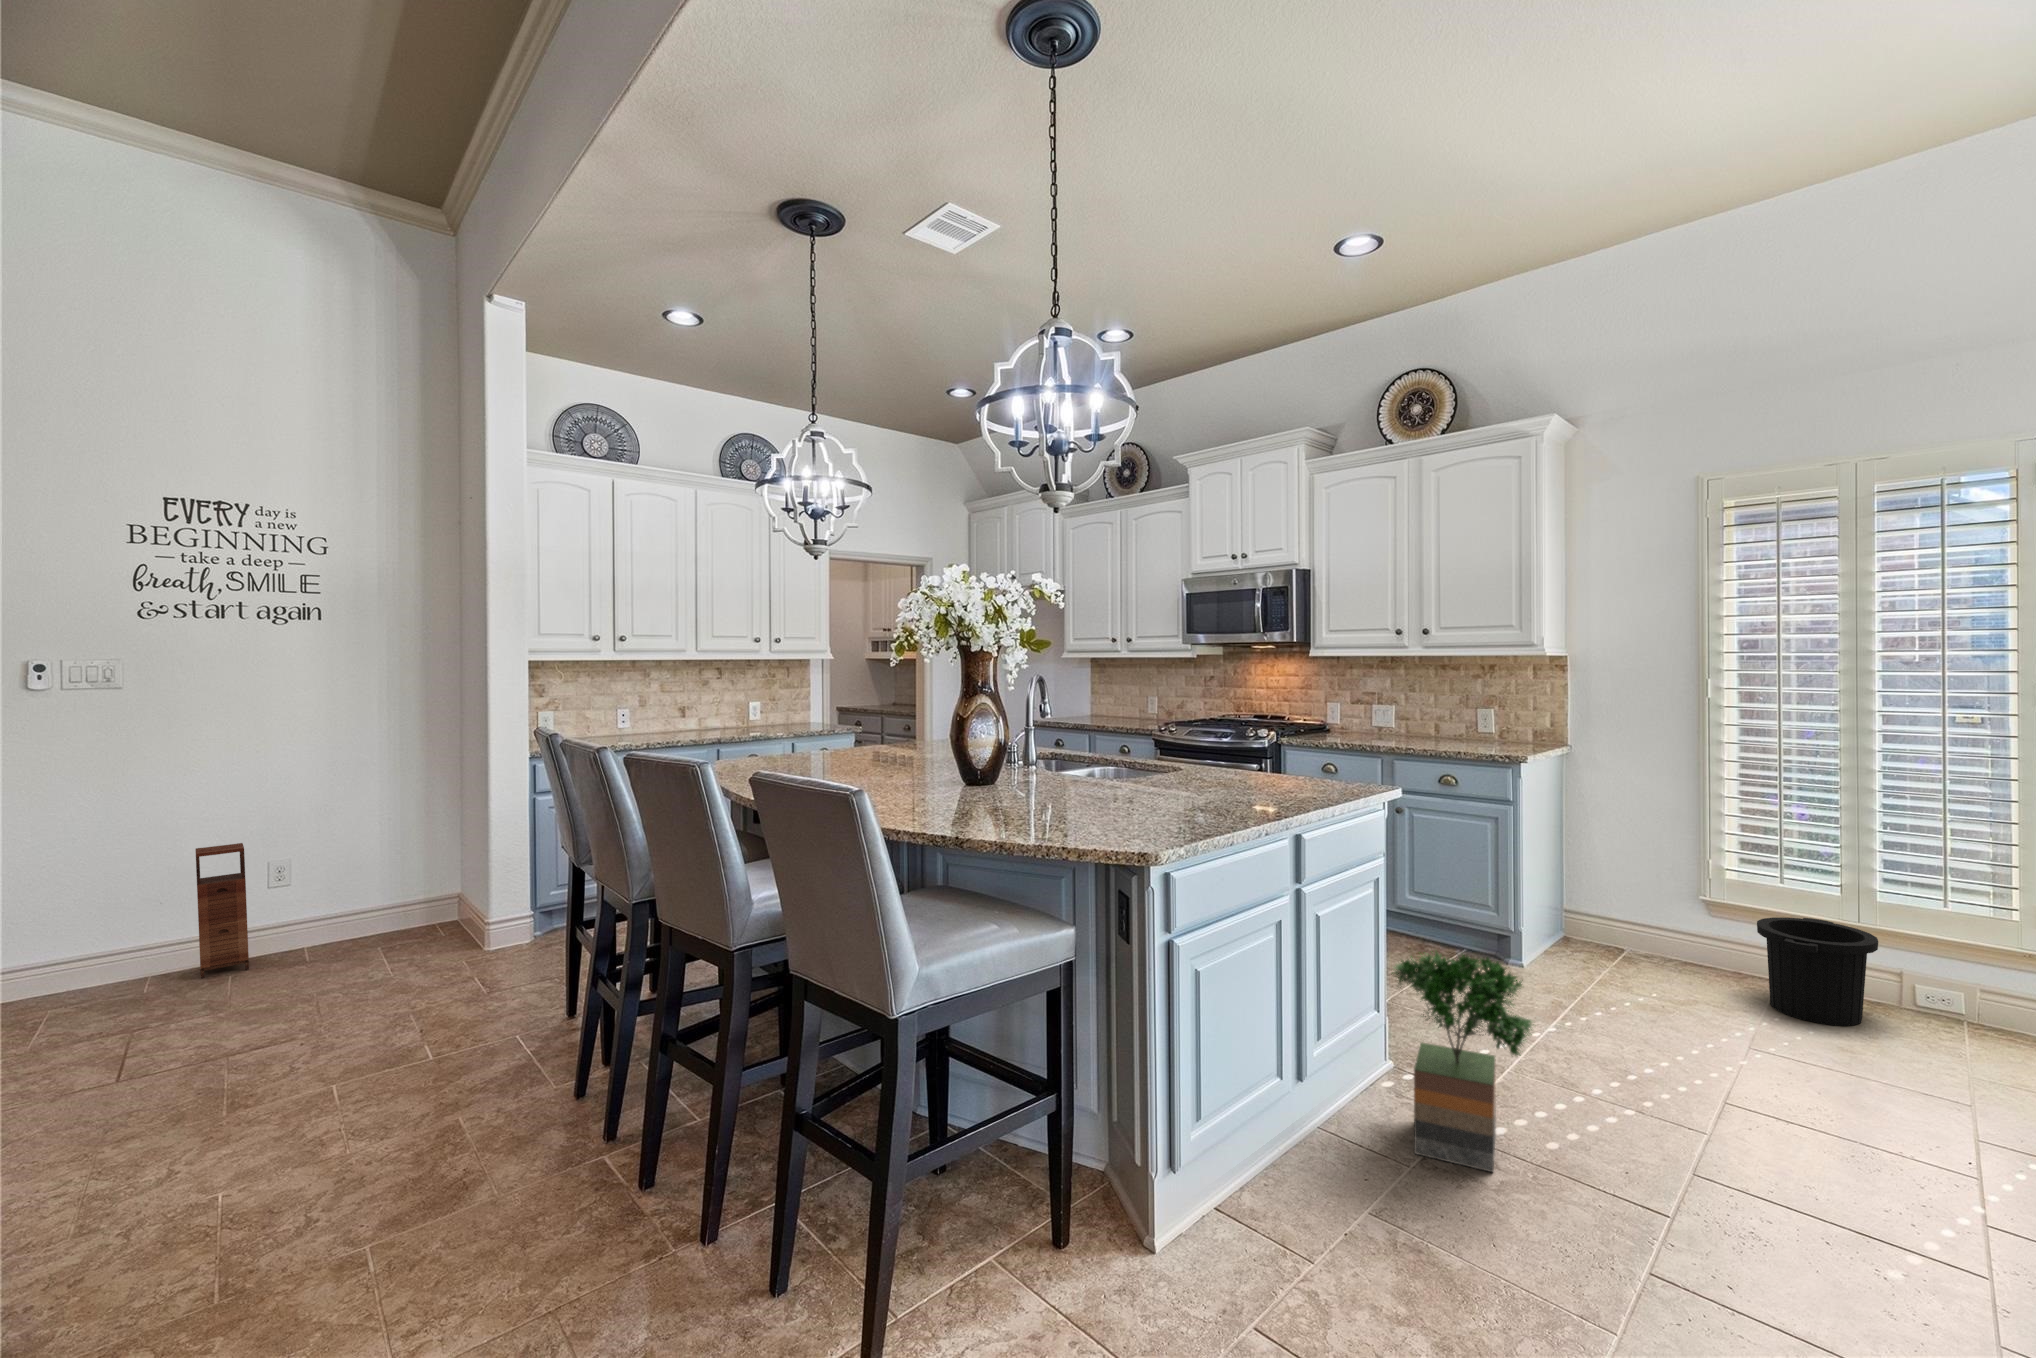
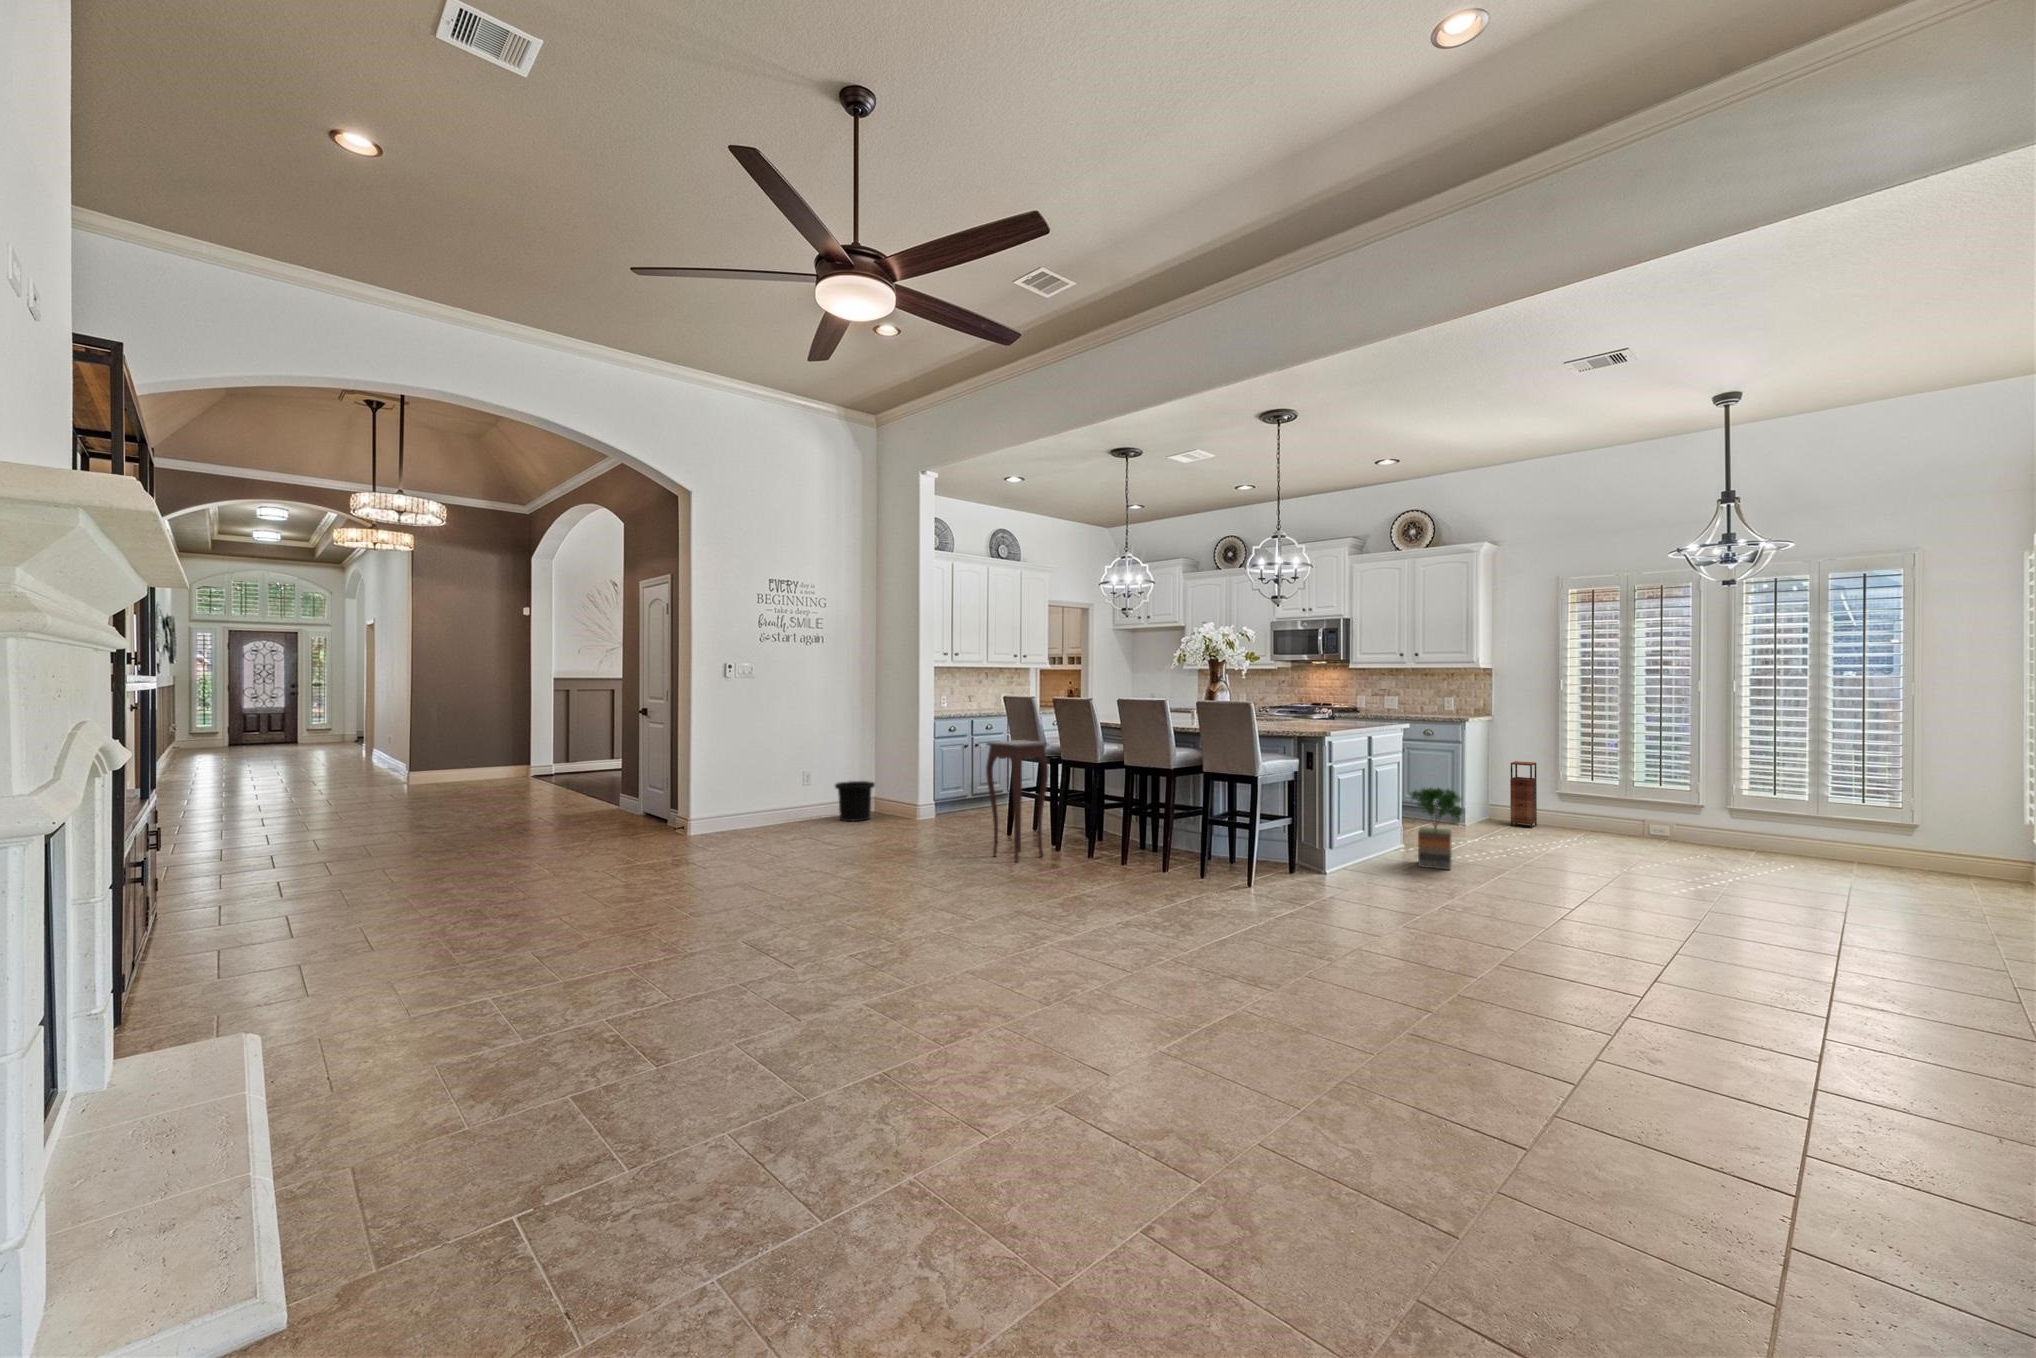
side table: none [412,833,555,1142] -> present [986,740,1049,862]
storage cabinet: present [196,843,249,978] -> present [1510,761,1537,828]
trash can: present [1757,917,1878,1026] -> present [835,781,875,821]

